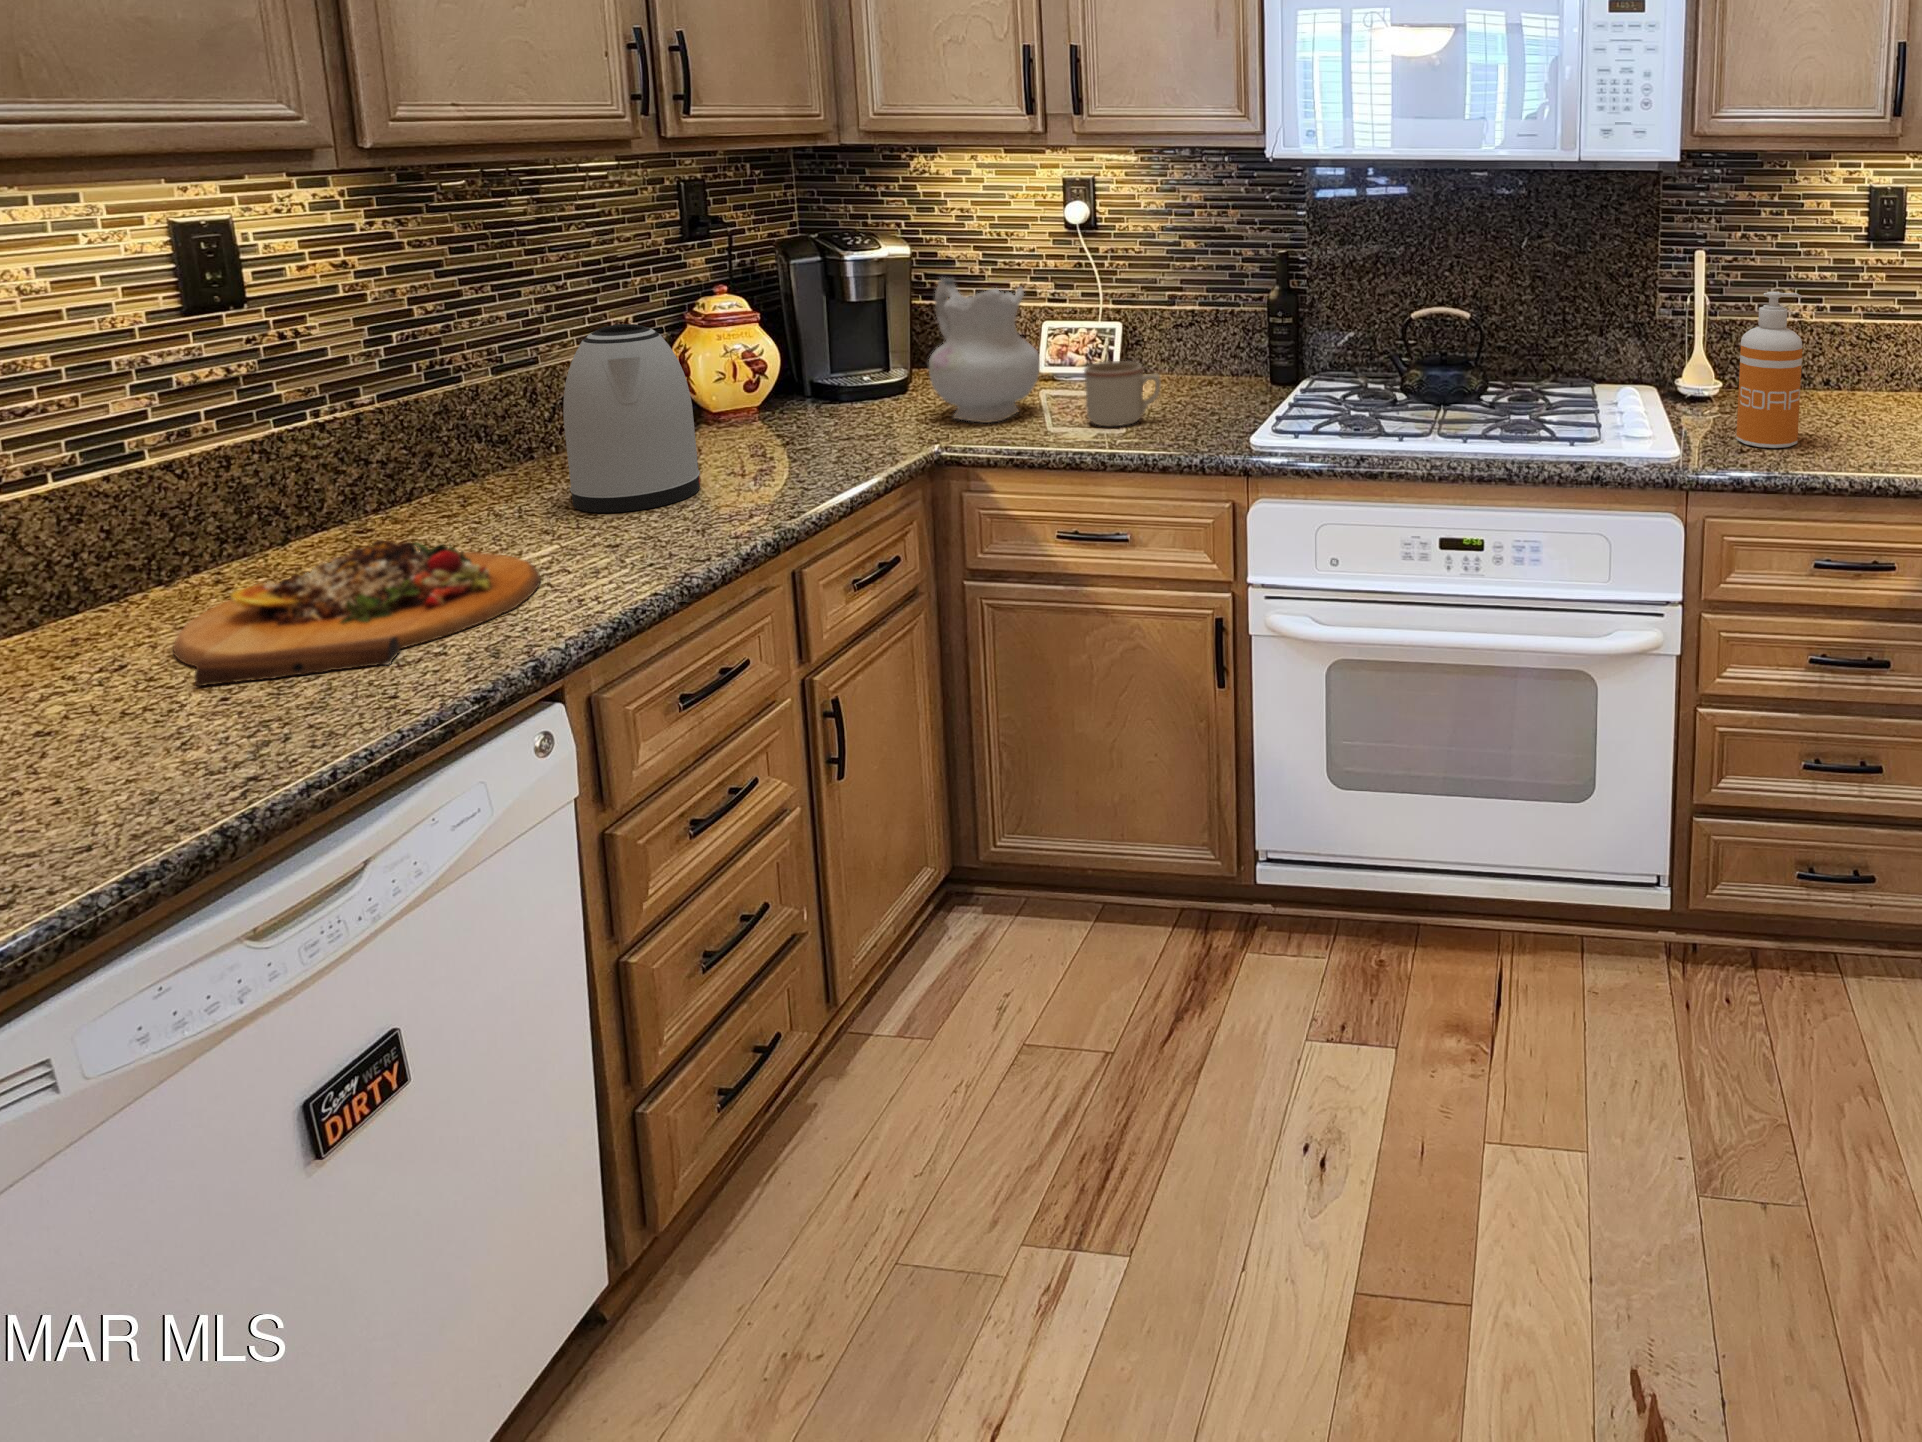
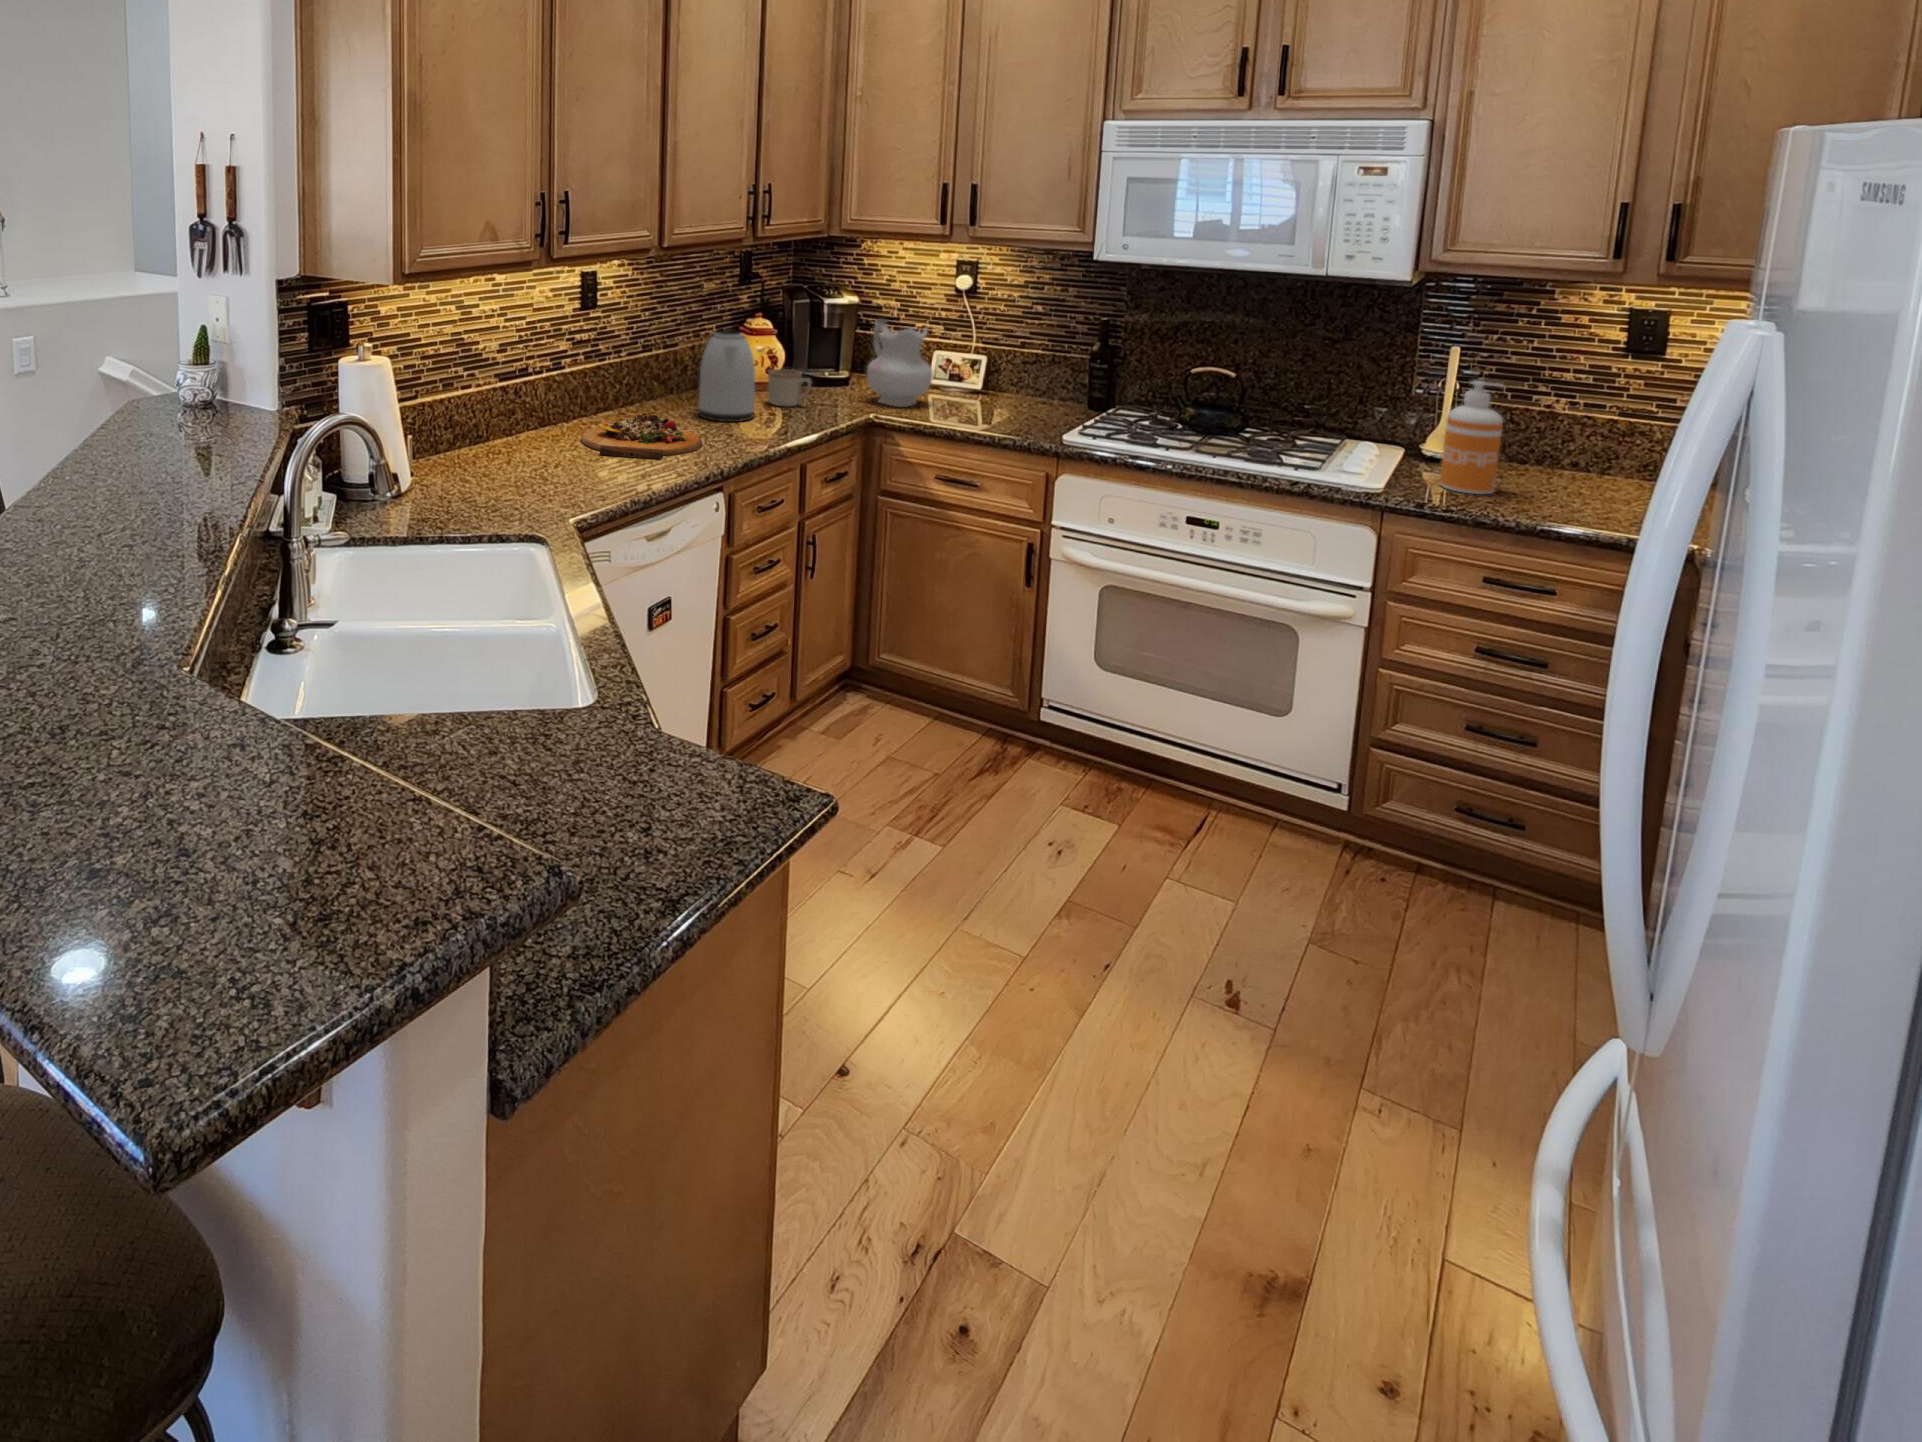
mug: present [1084,361,1161,426] -> present [768,369,811,407]

